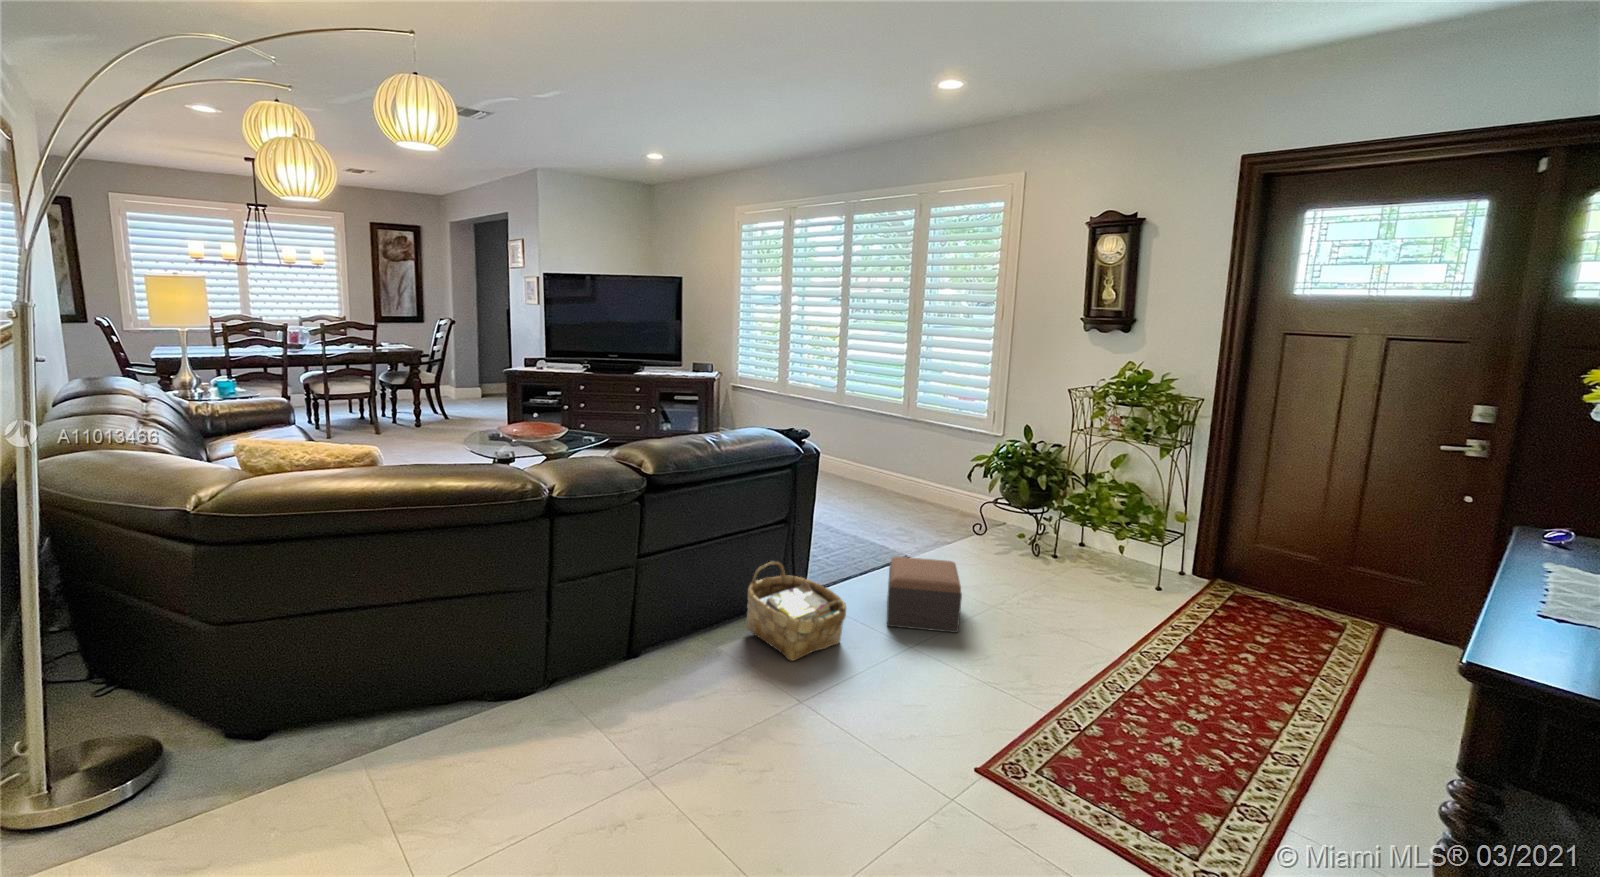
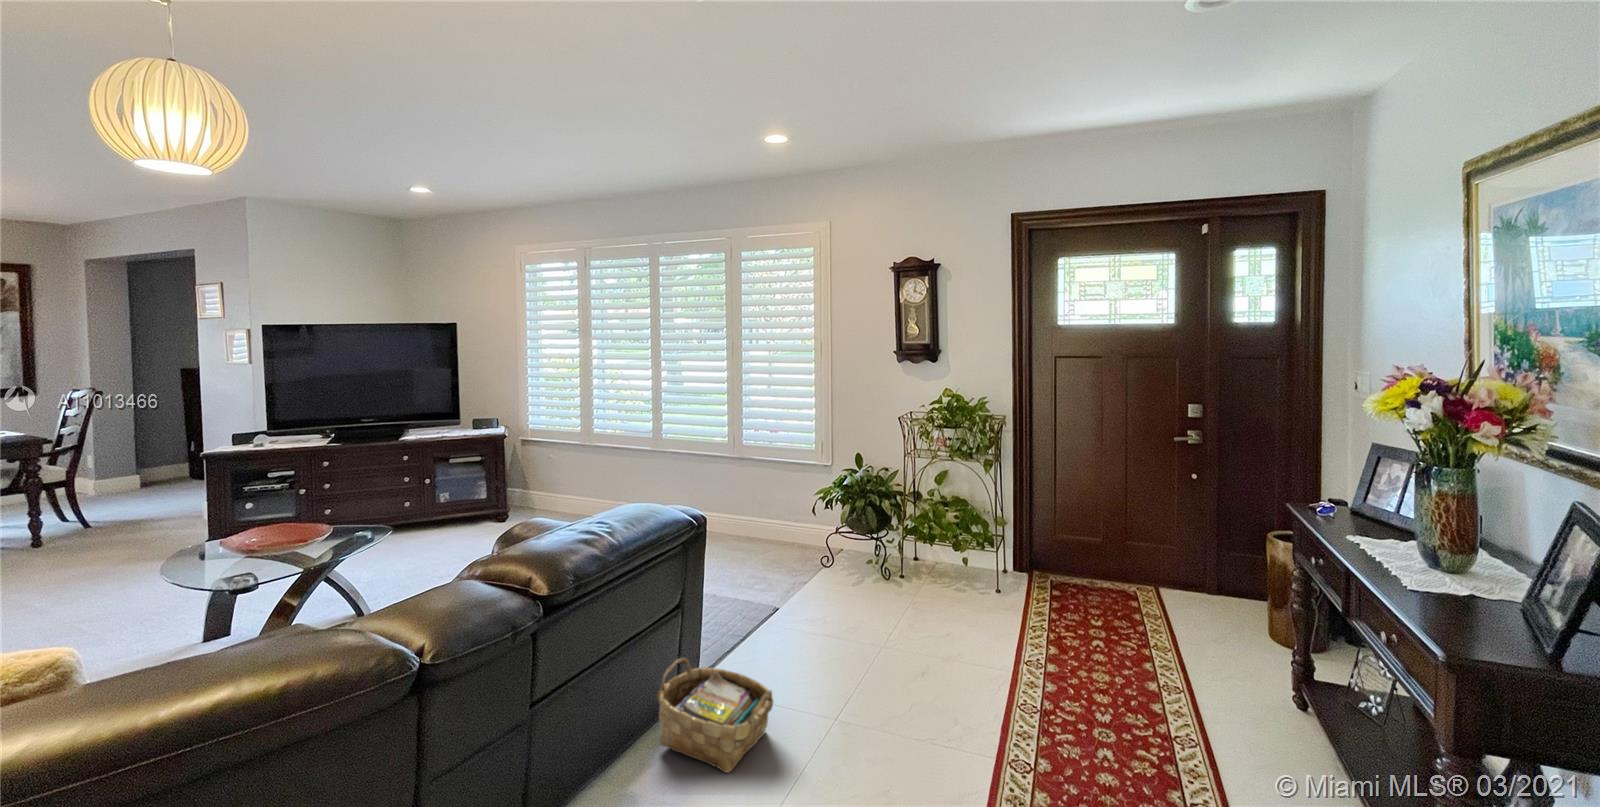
footstool: present [887,557,962,633] -> none [782,610,869,697]

